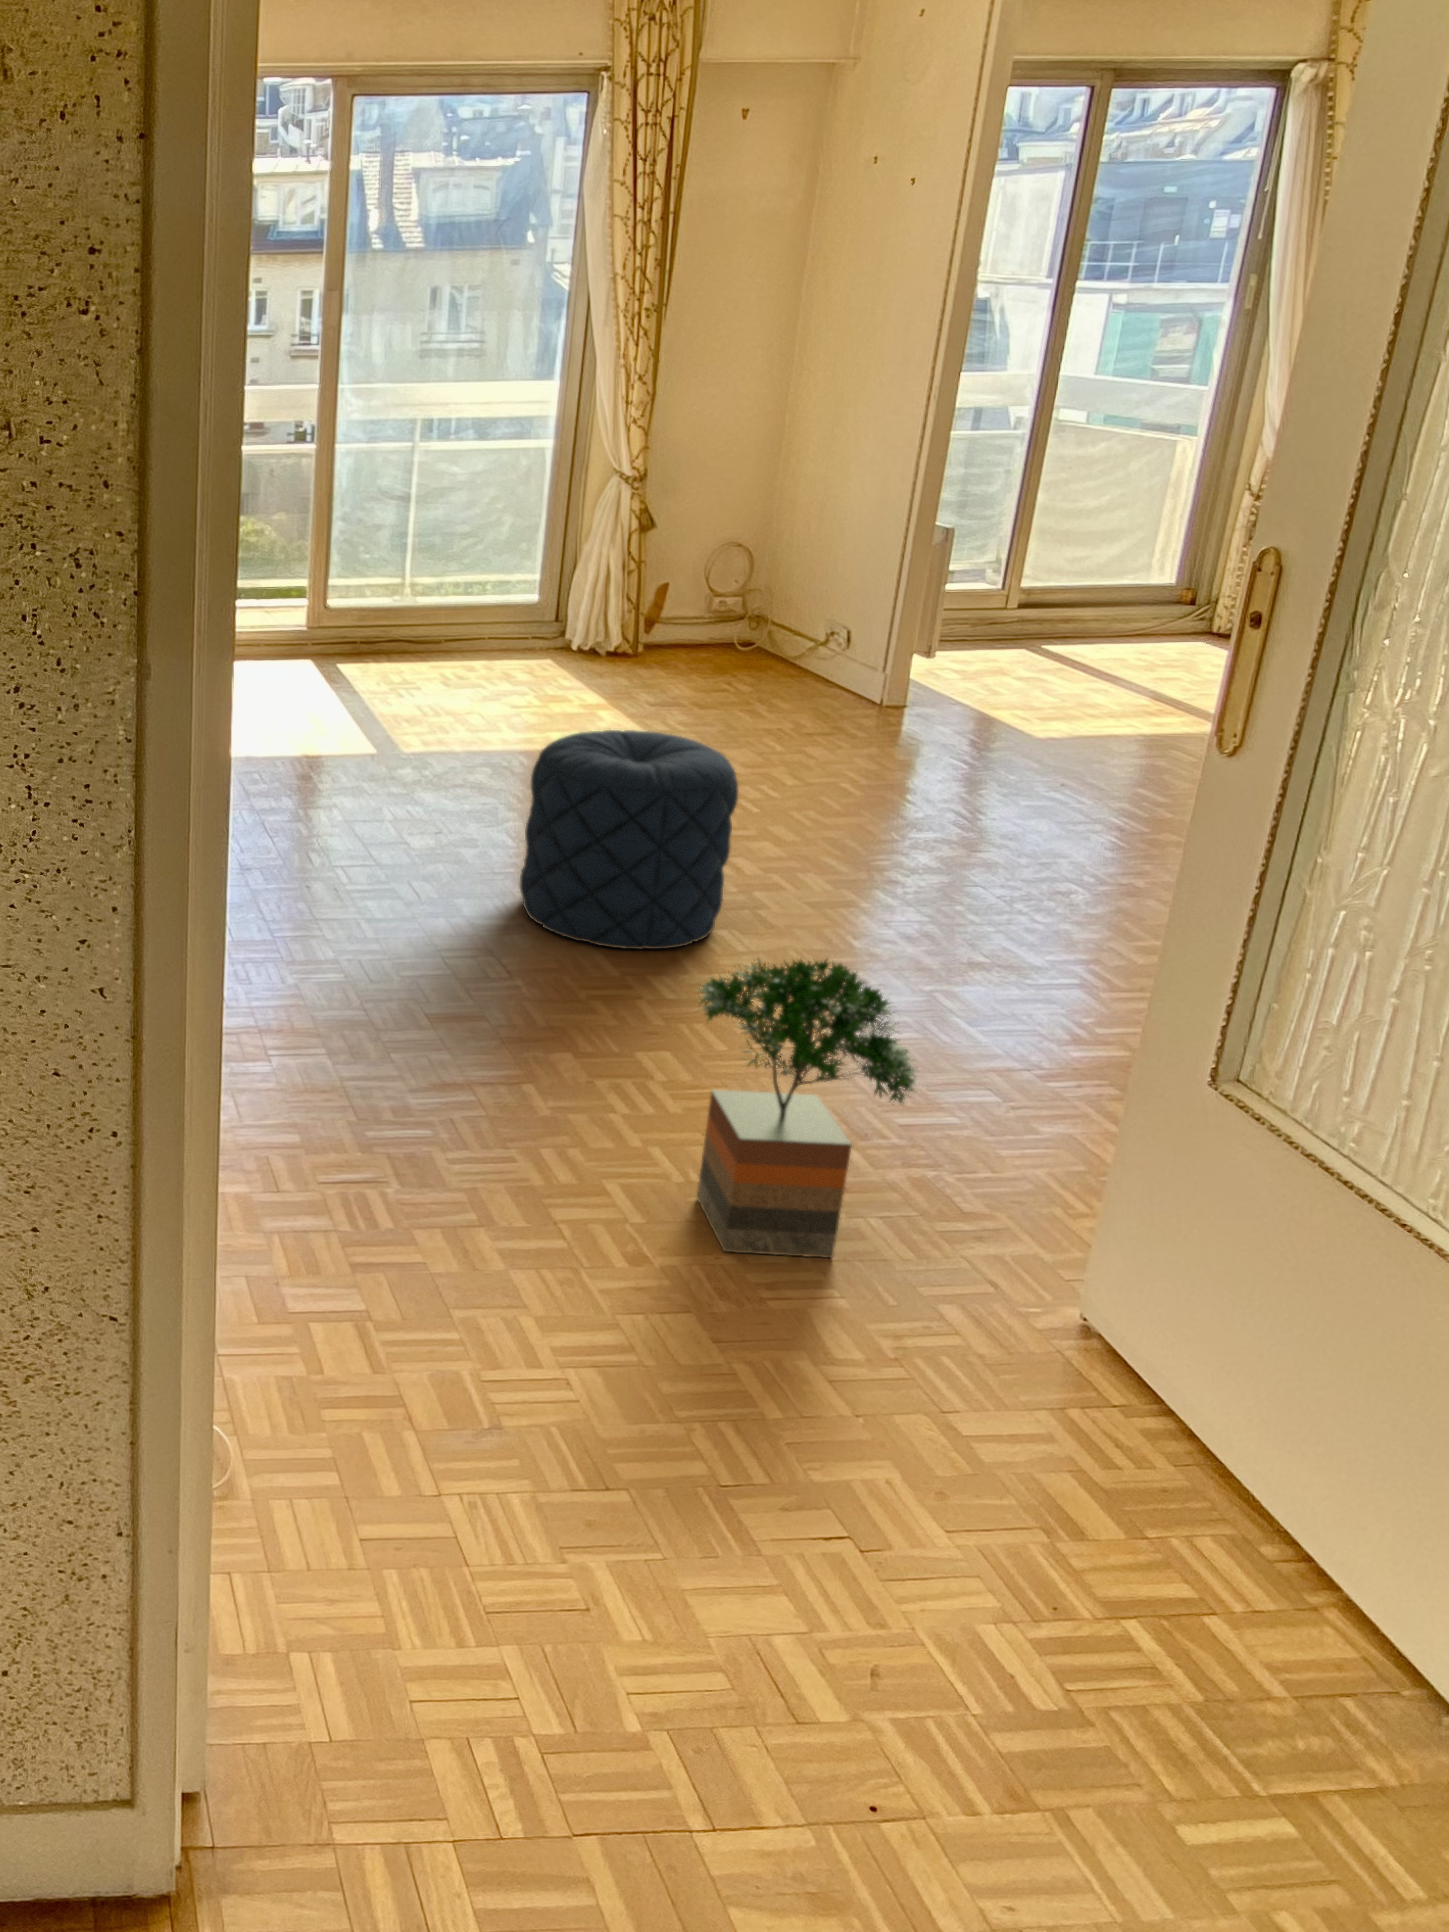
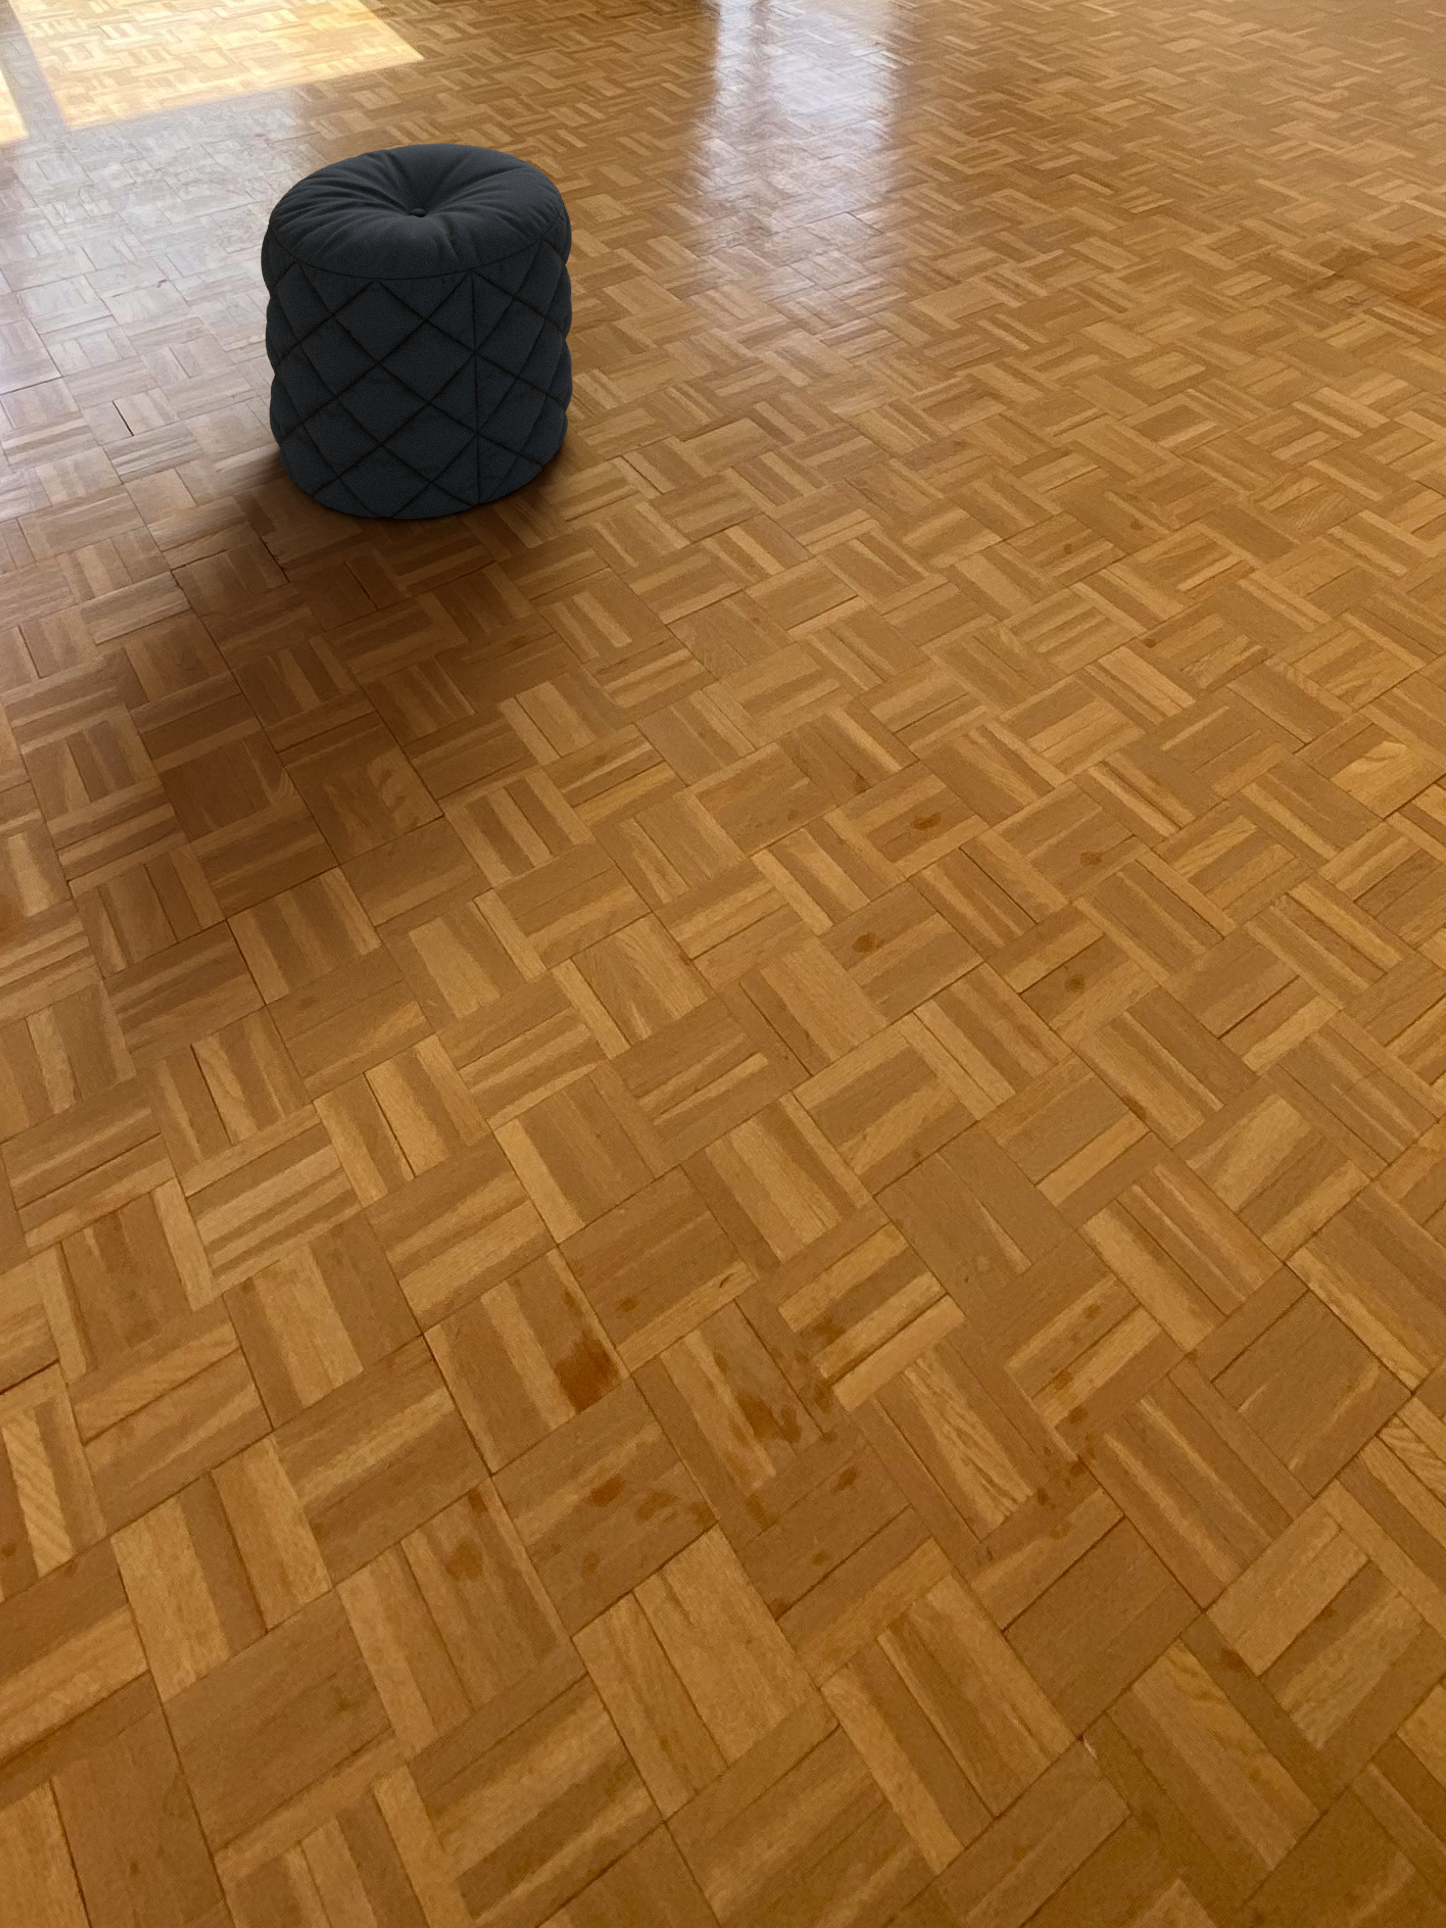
potted tree: present [697,959,916,1258] -> none [610,782,1080,1525]

